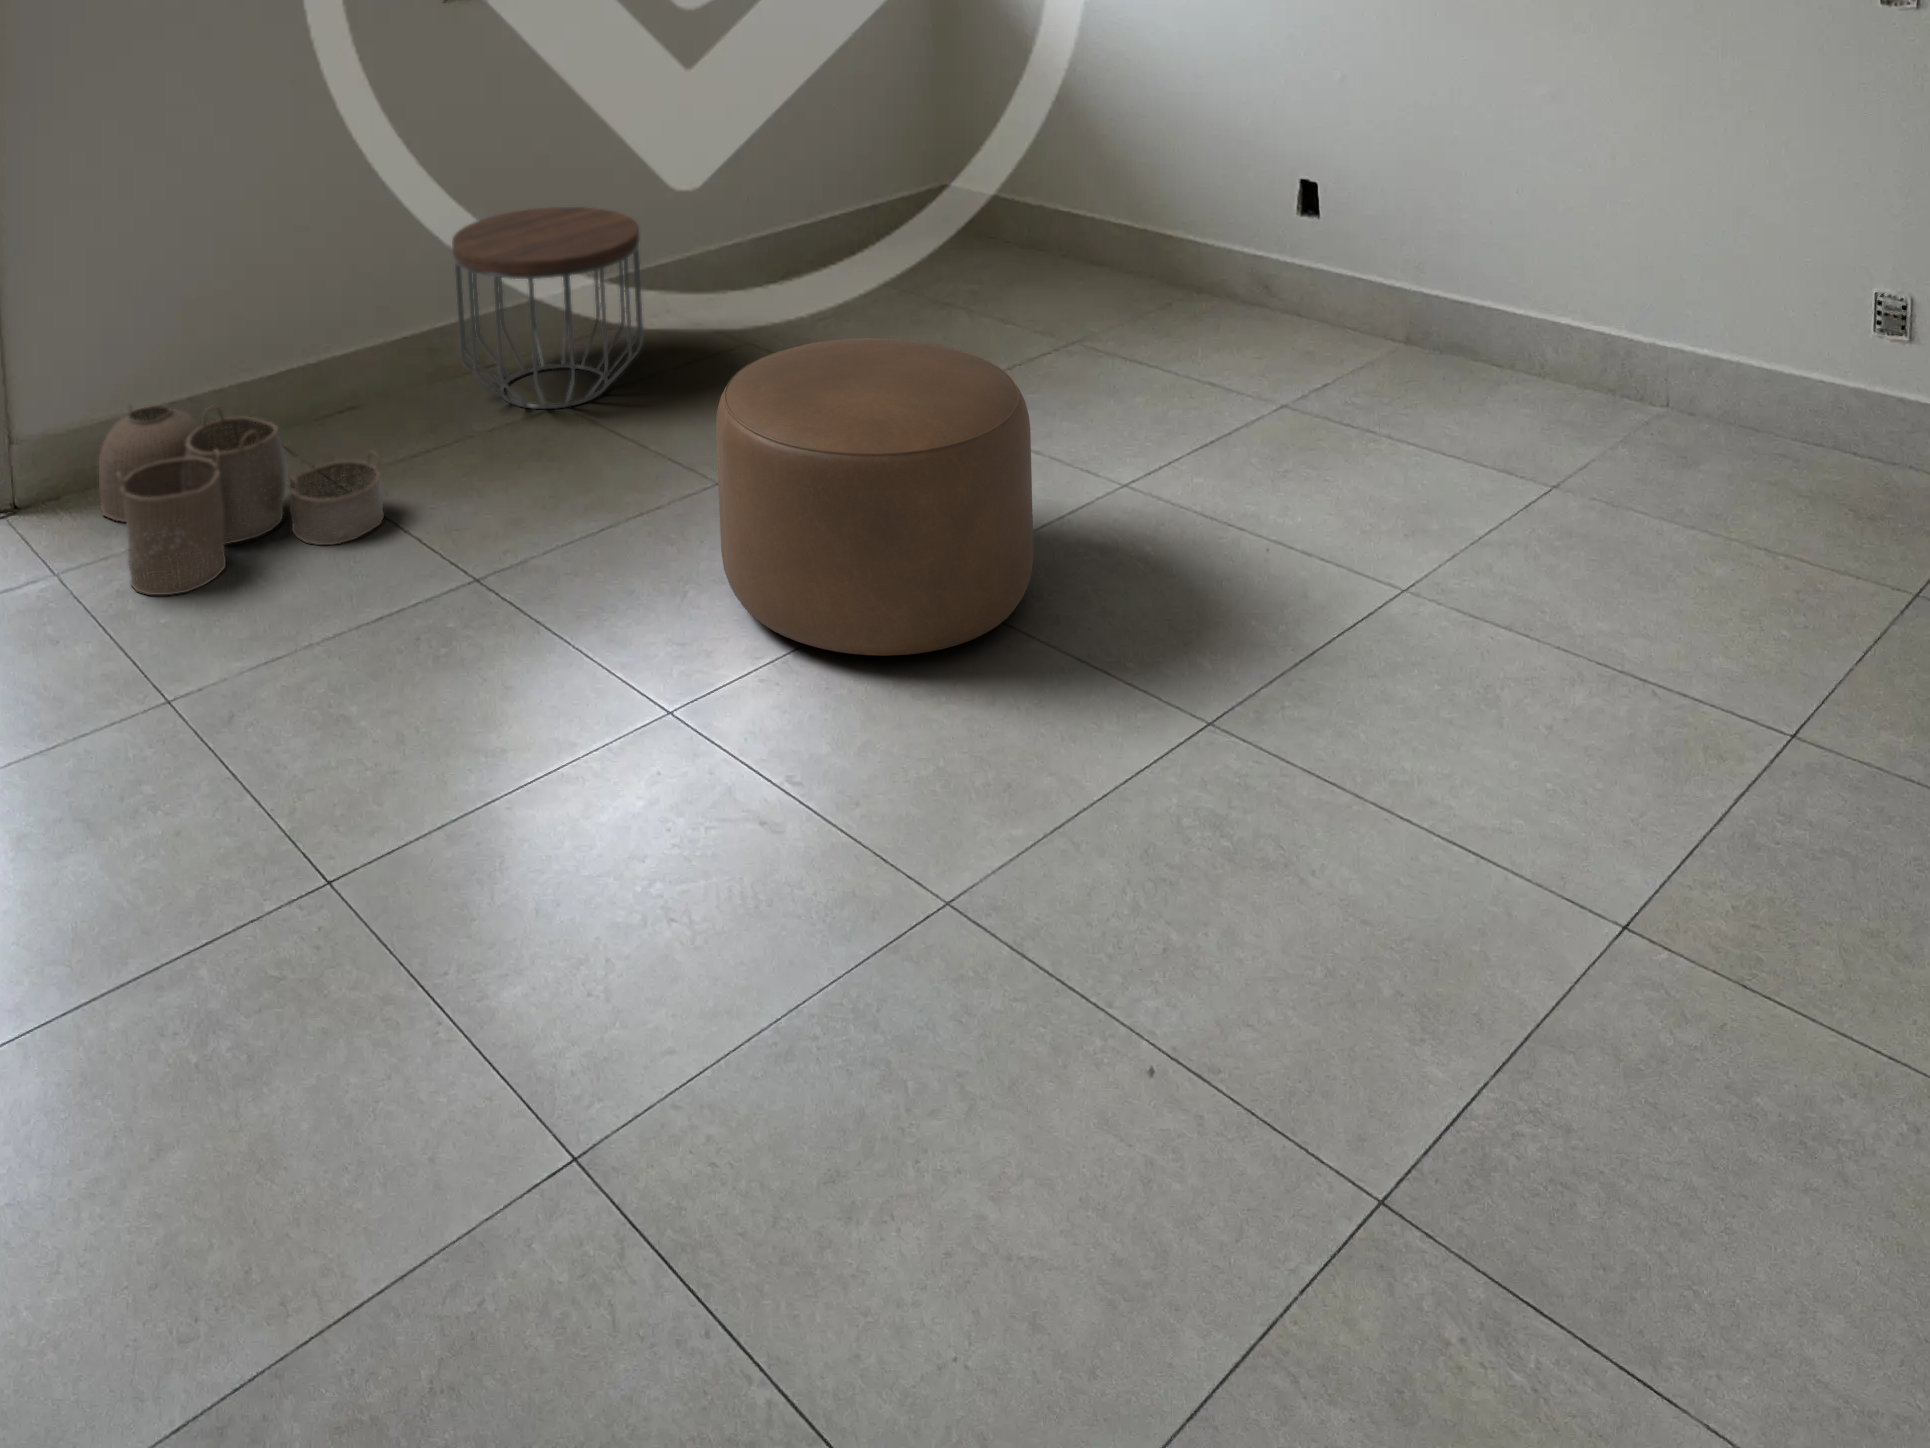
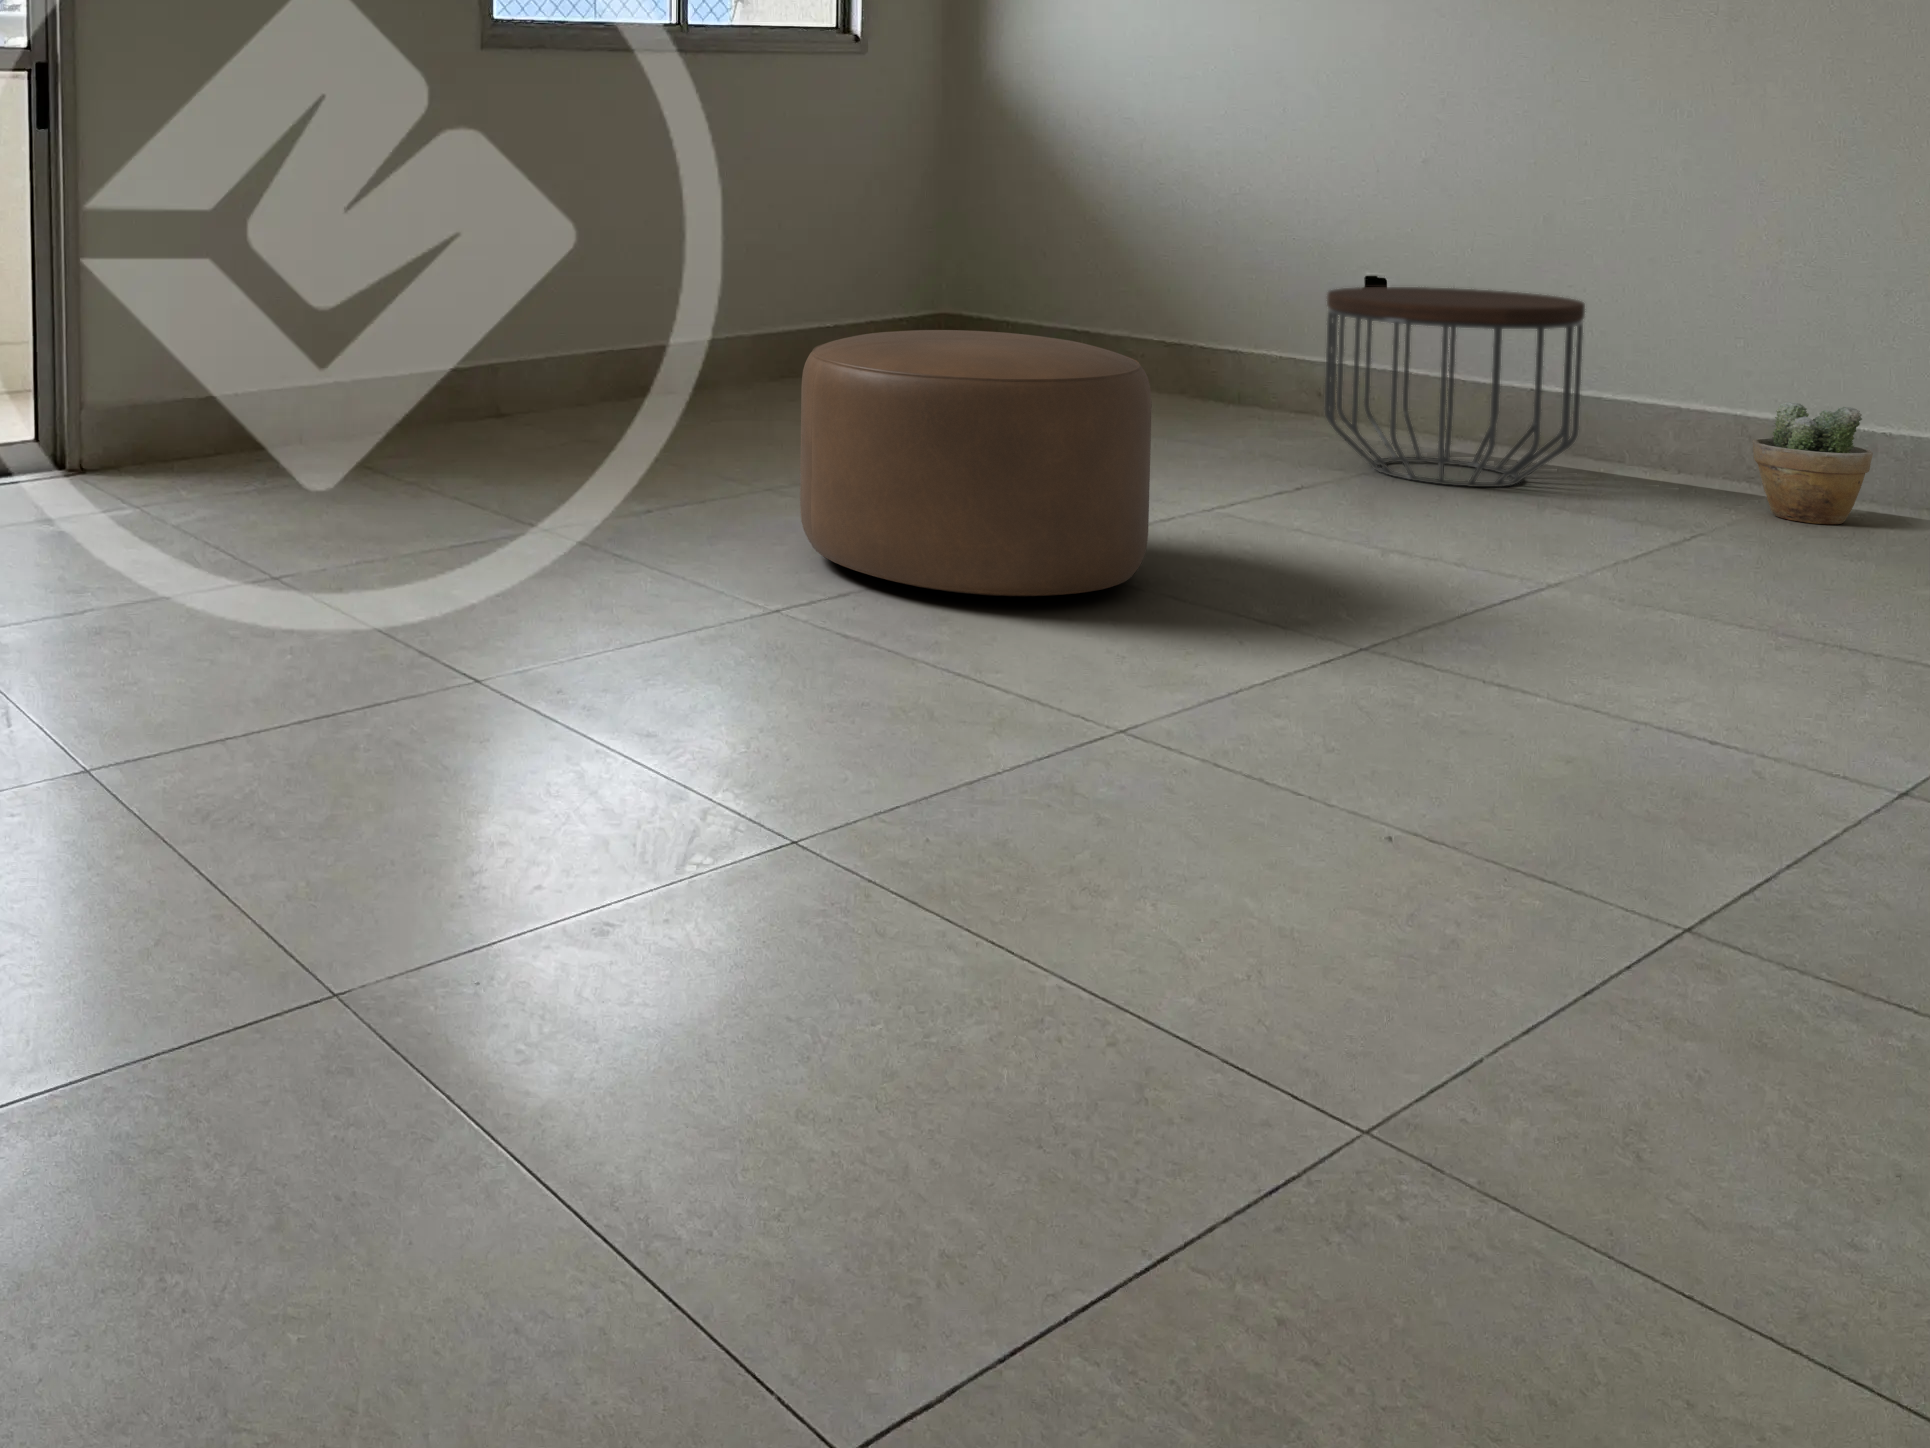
side table: present [452,207,643,409] -> present [1324,287,1585,487]
potted plant: none [1577,315,1667,427] -> present [1753,402,1873,524]
woven basket: present [99,404,384,595] -> none [157,387,433,531]

